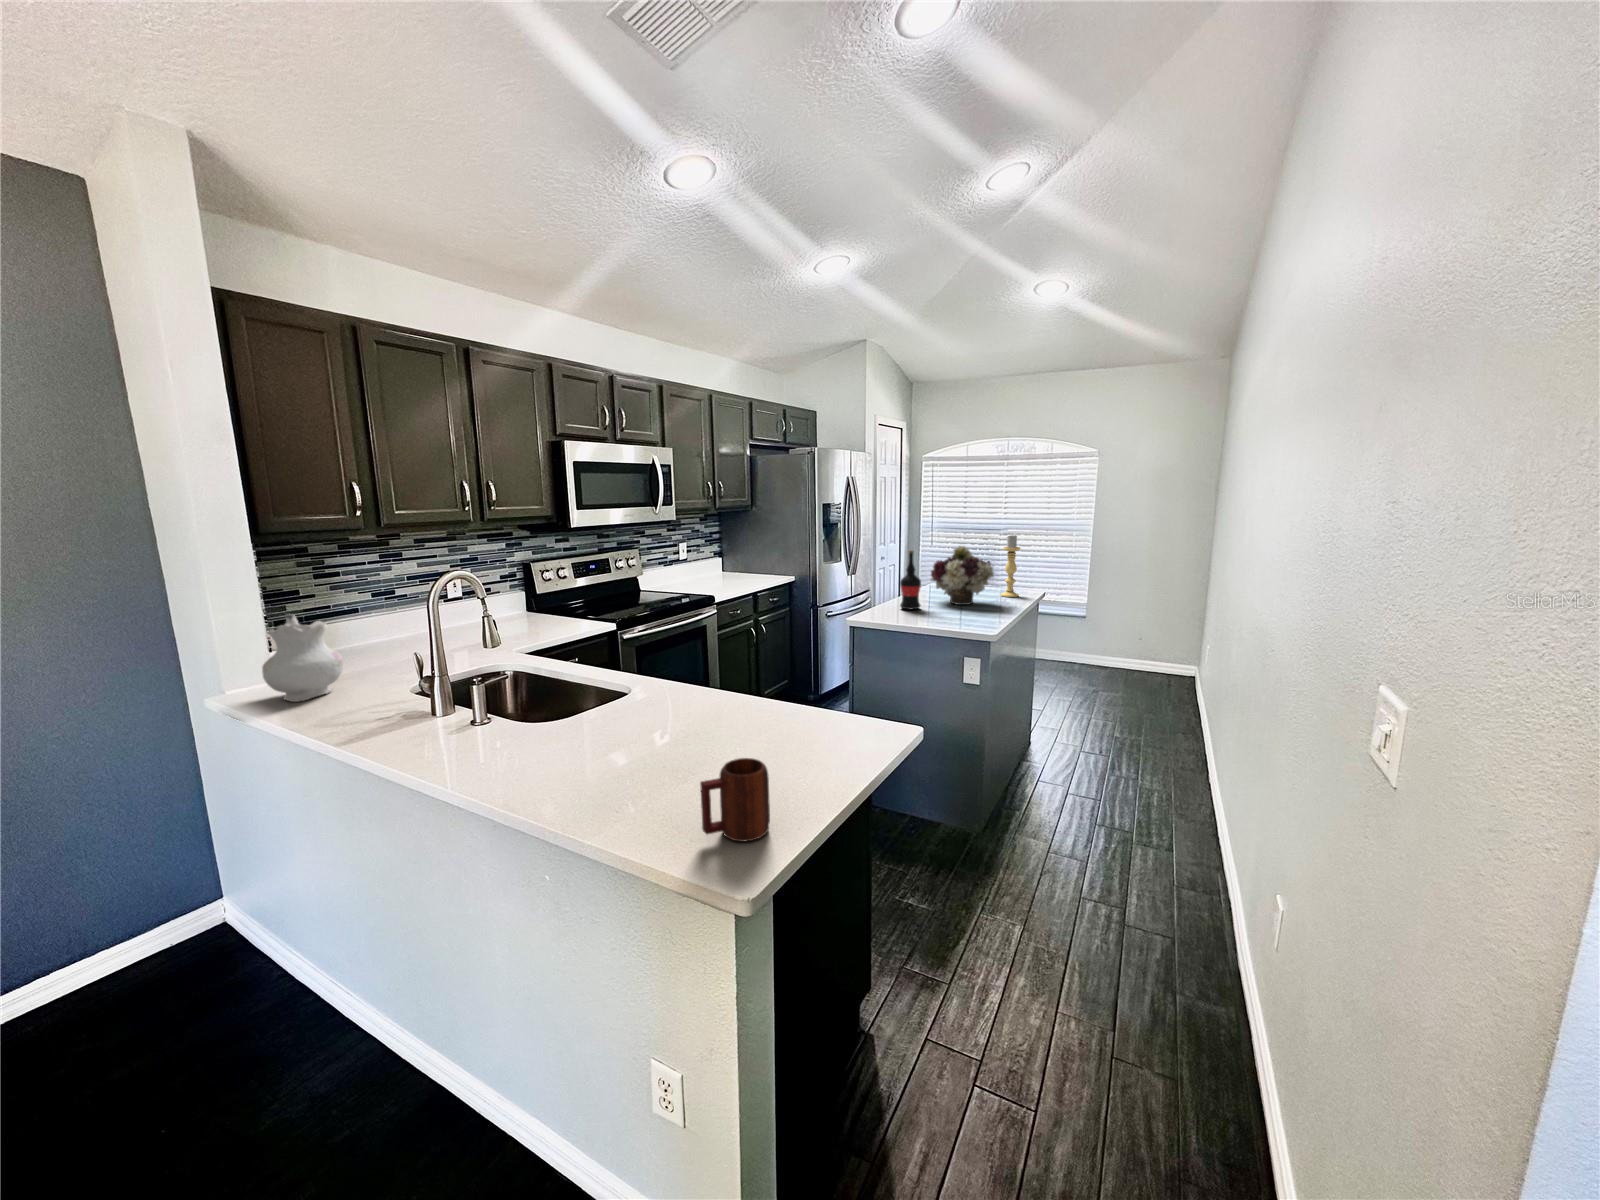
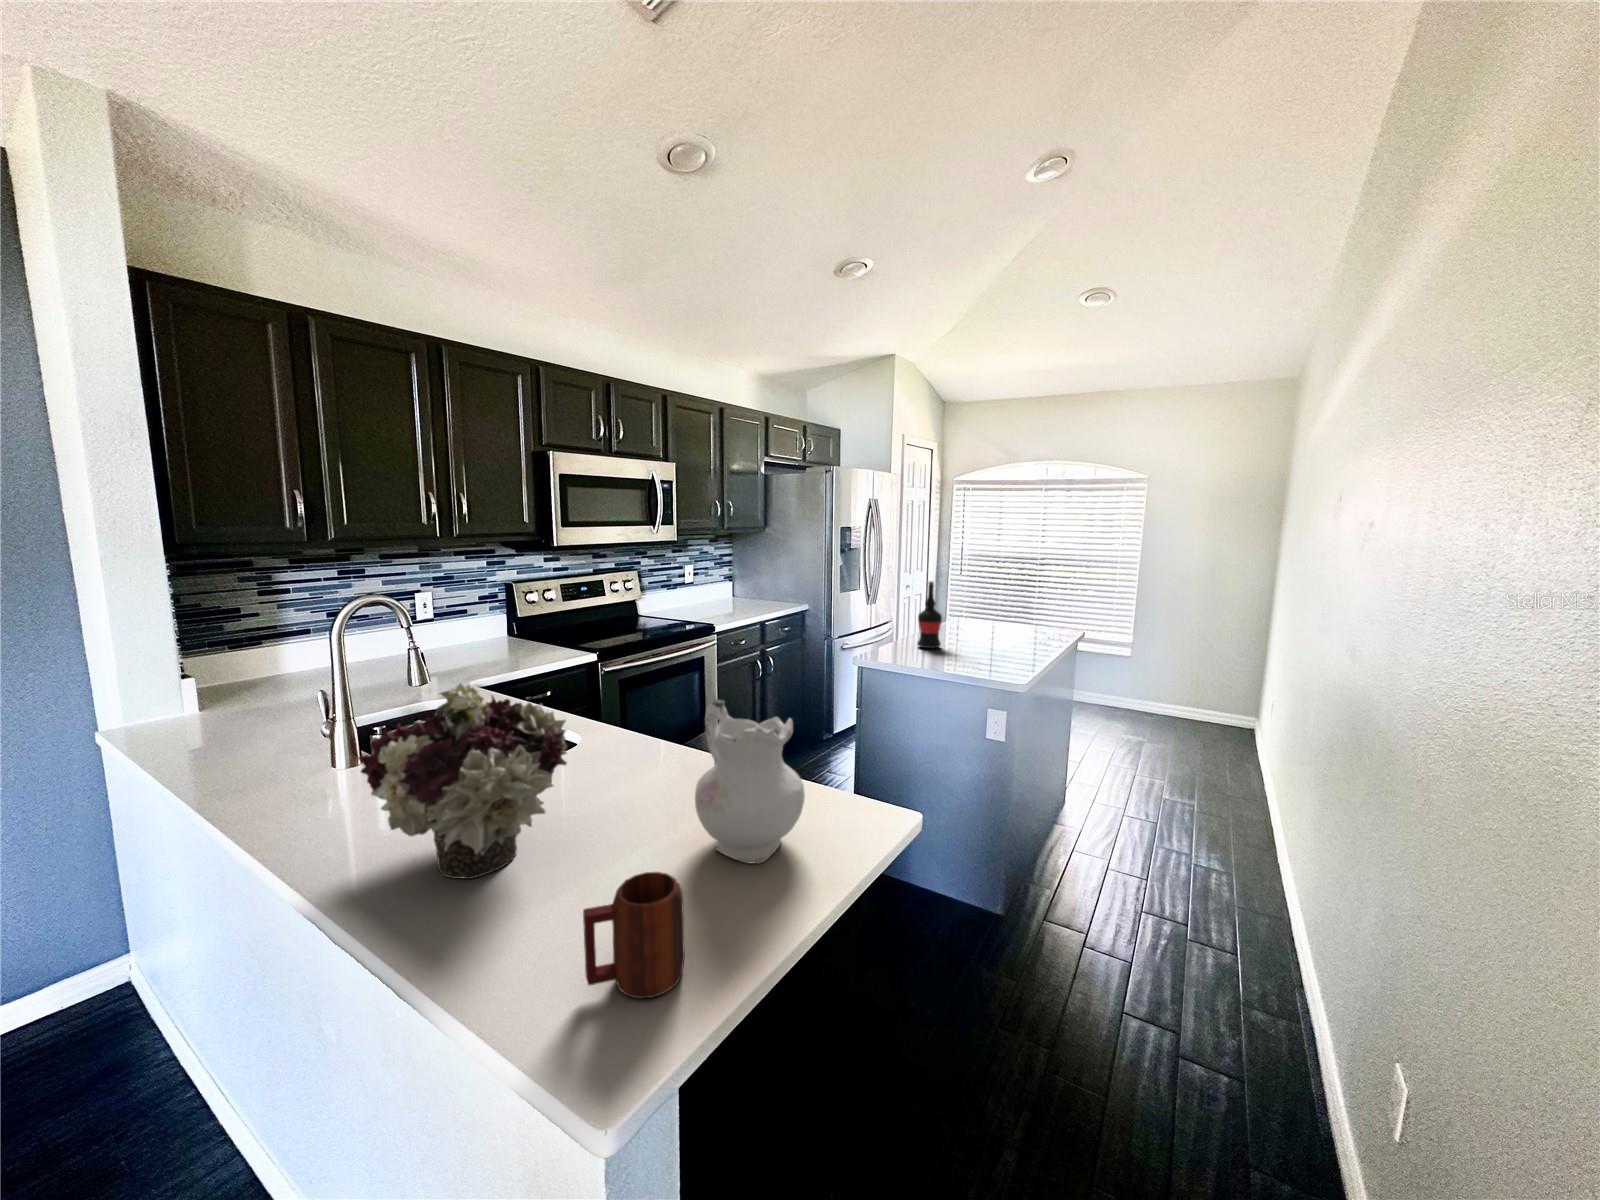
candle holder: present [1001,535,1020,597] -> none [1034,565,1058,637]
flower arrangement: present [931,546,994,605] -> present [359,682,567,879]
ceramic pitcher: present [262,614,343,702] -> present [695,699,805,863]

